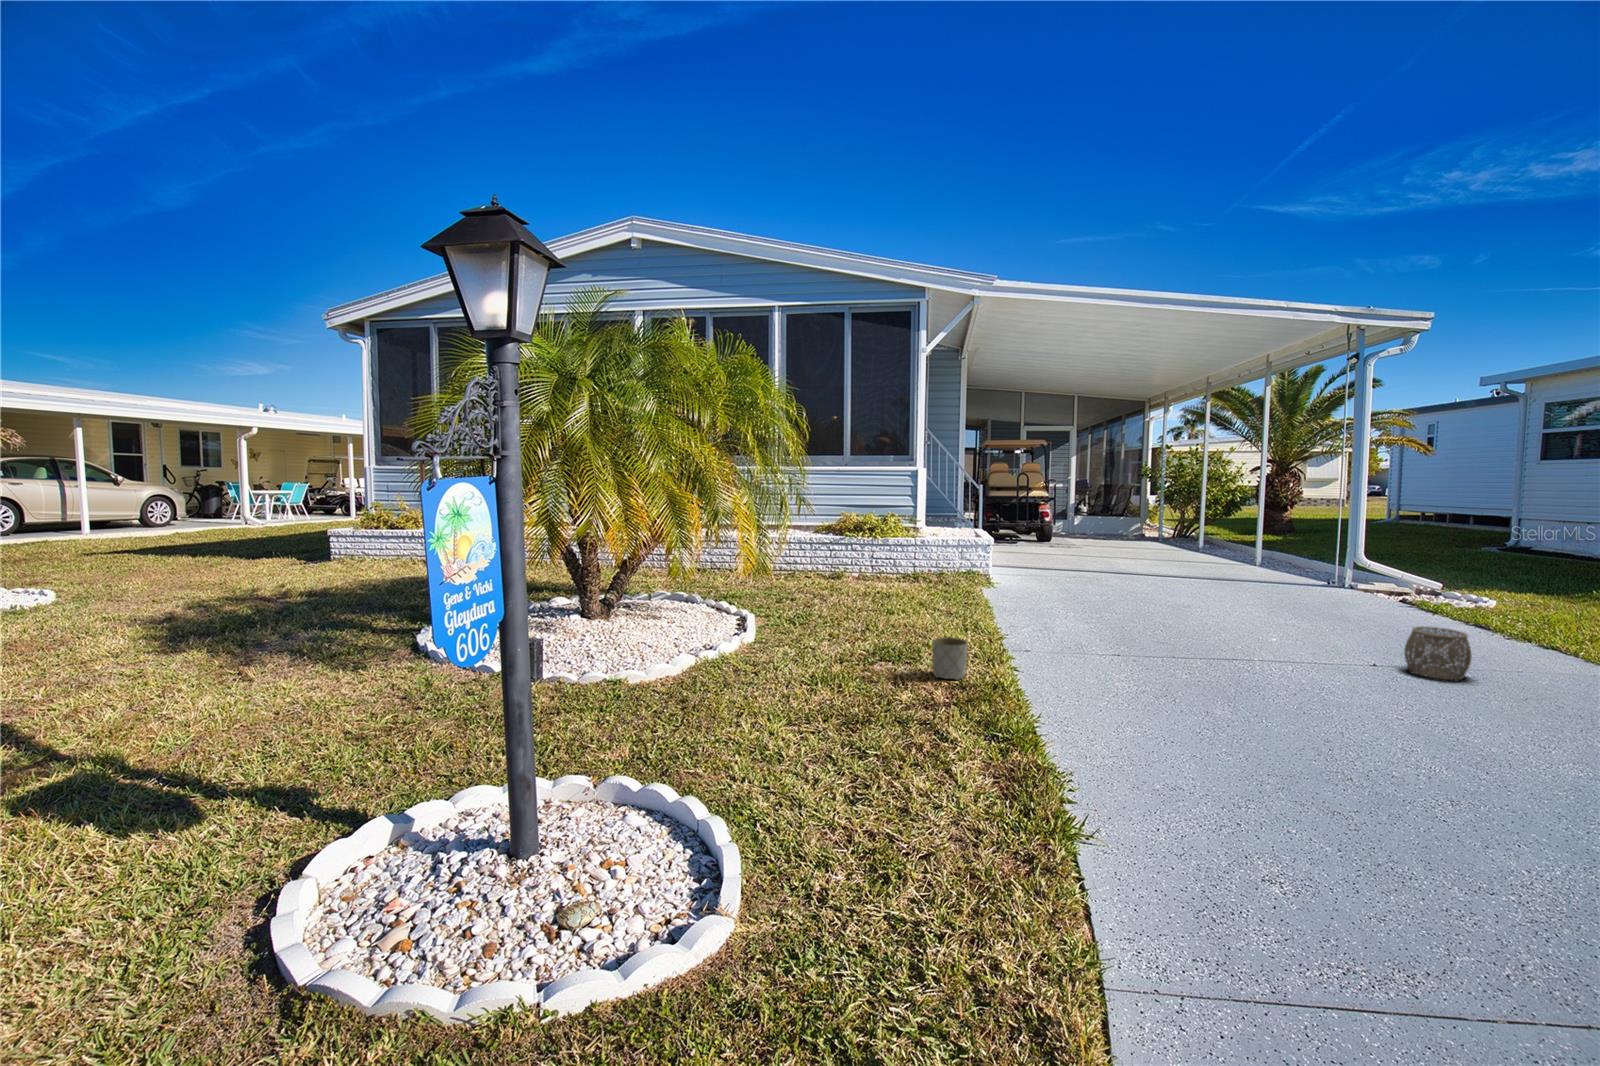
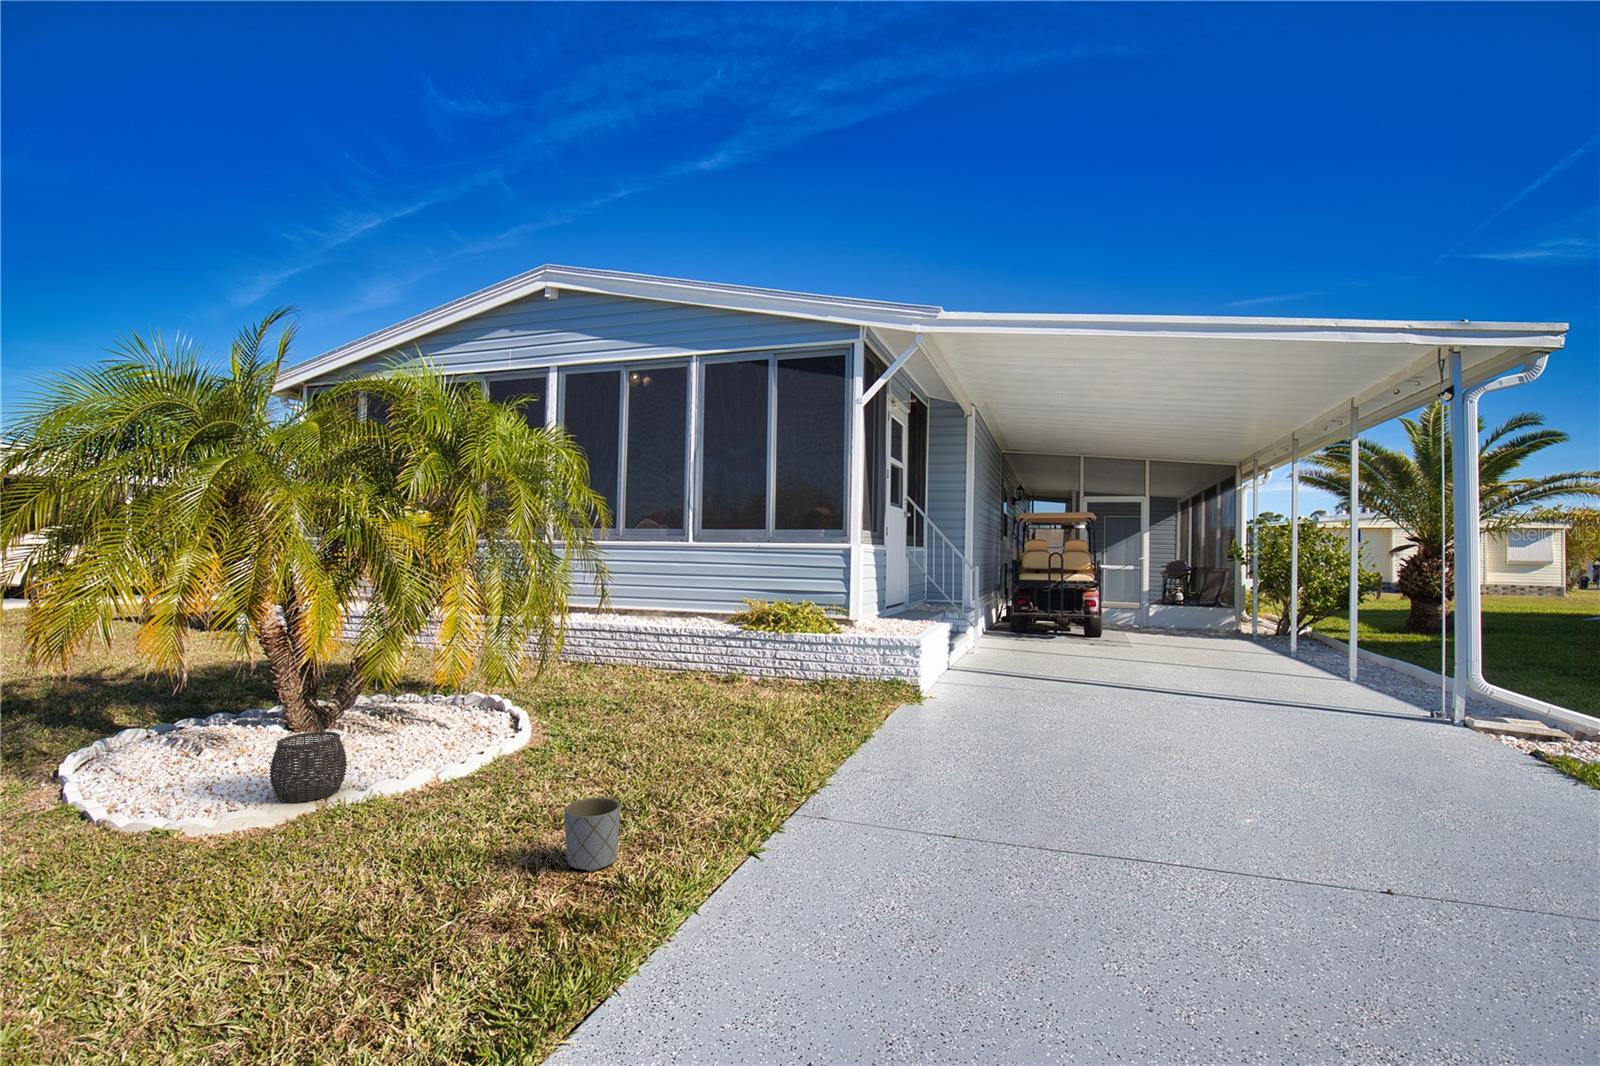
woven basket: present [1404,626,1472,680] -> present [269,732,347,803]

